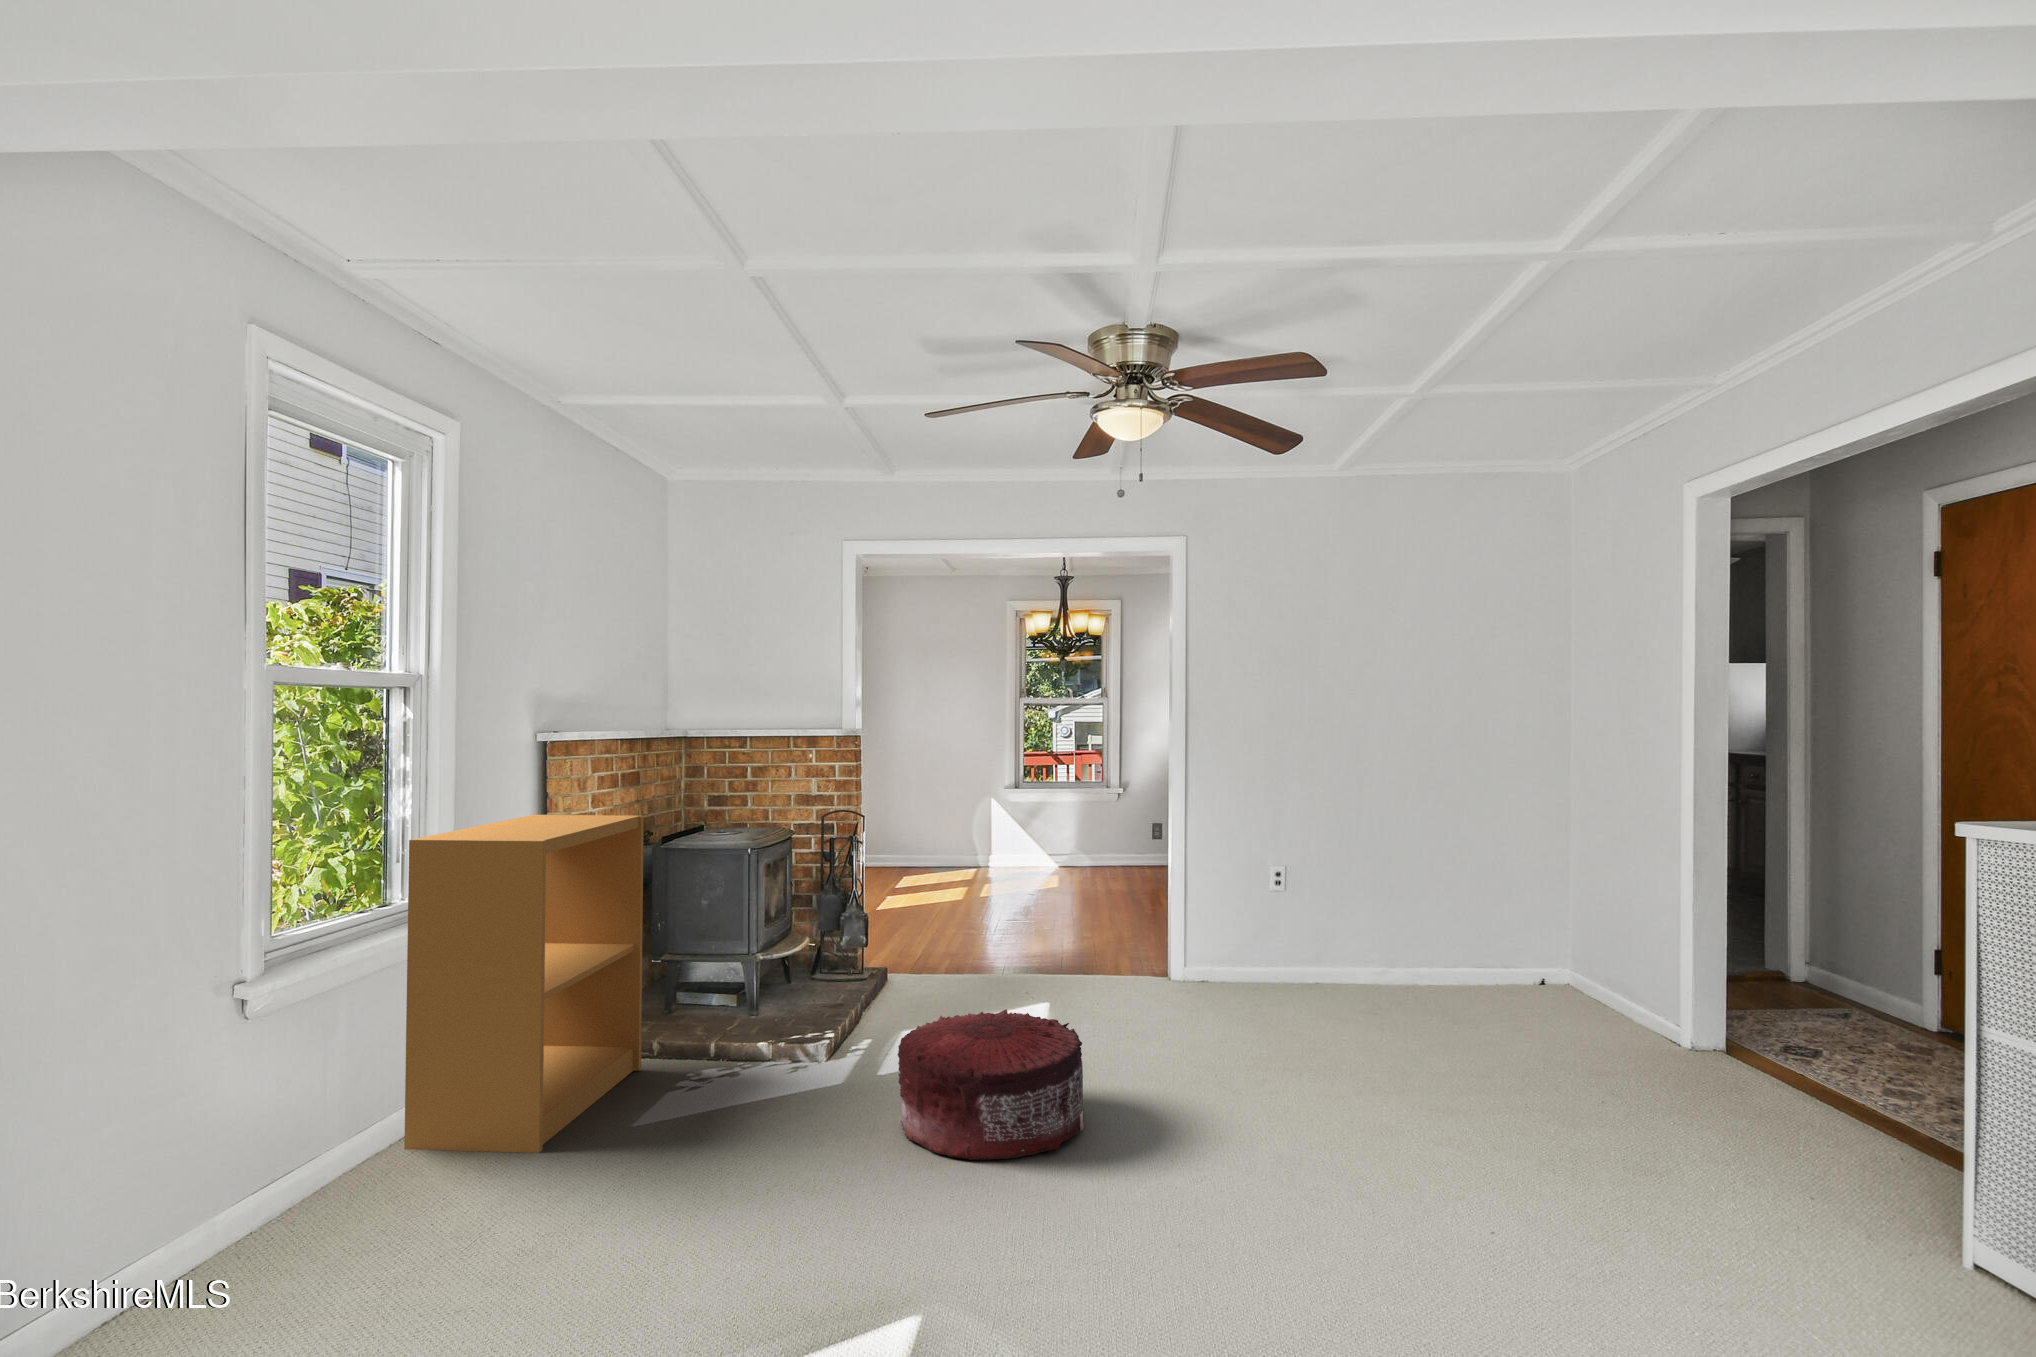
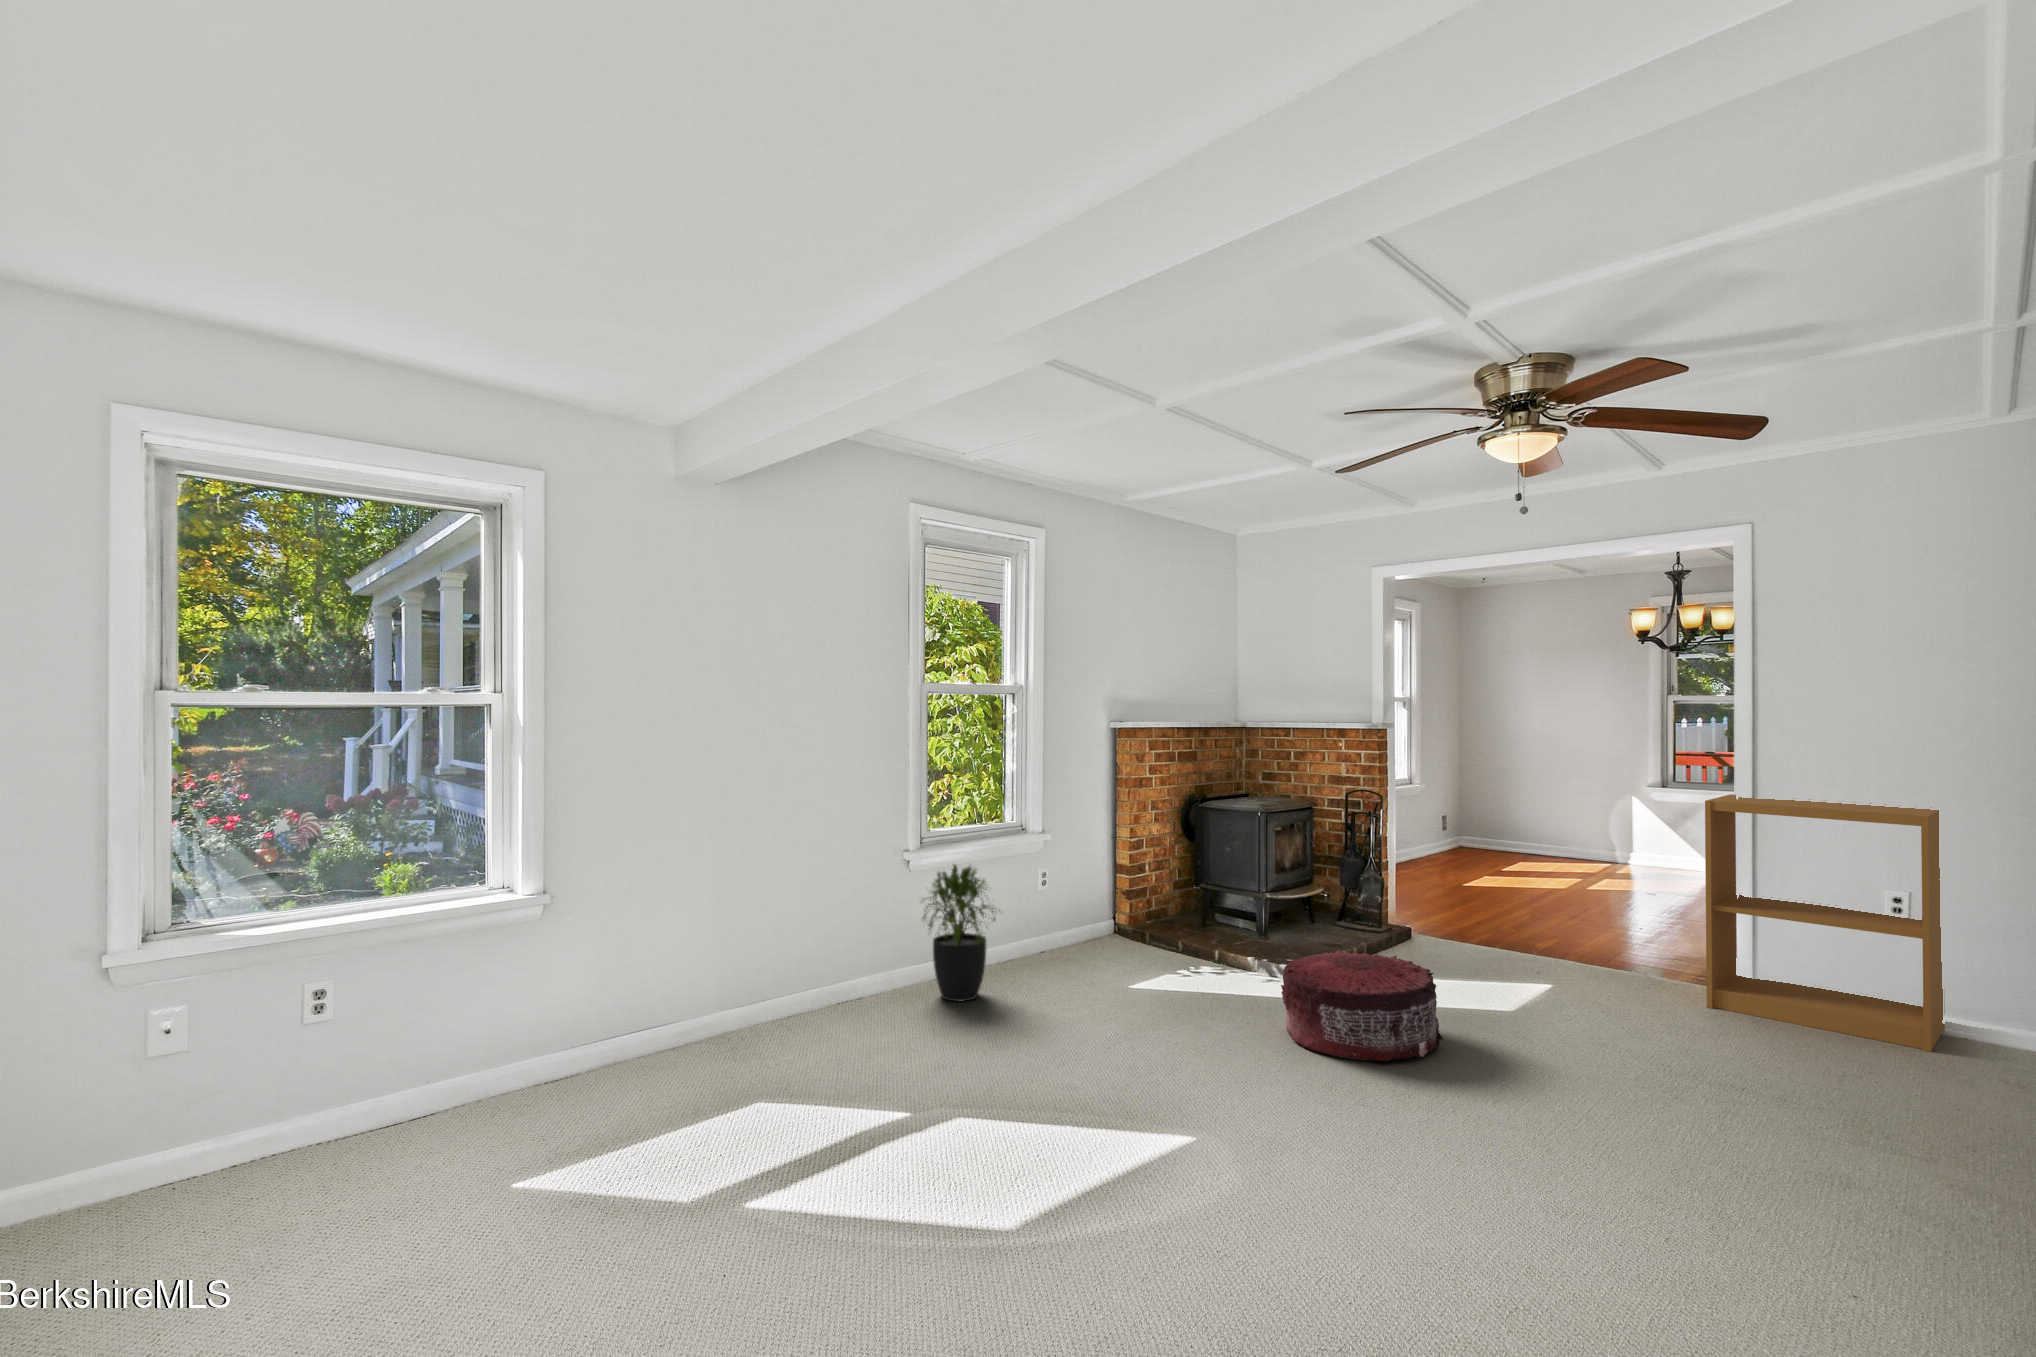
bookshelf: present [404,815,644,1153] -> present [1705,794,1945,1052]
potted plant: none [271,984,454,1246] -> present [922,865,1000,1002]

